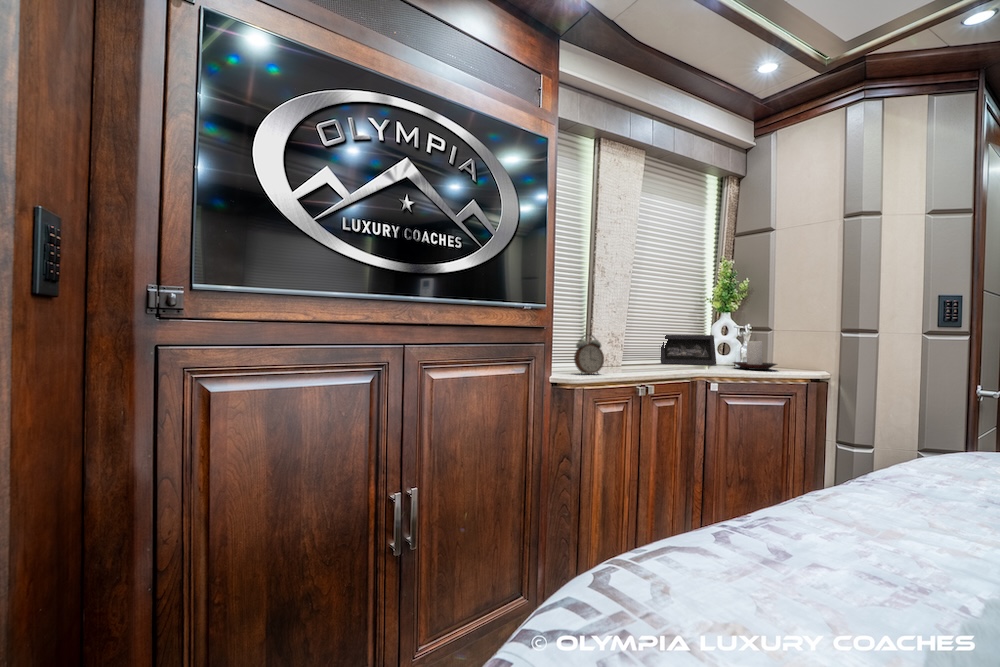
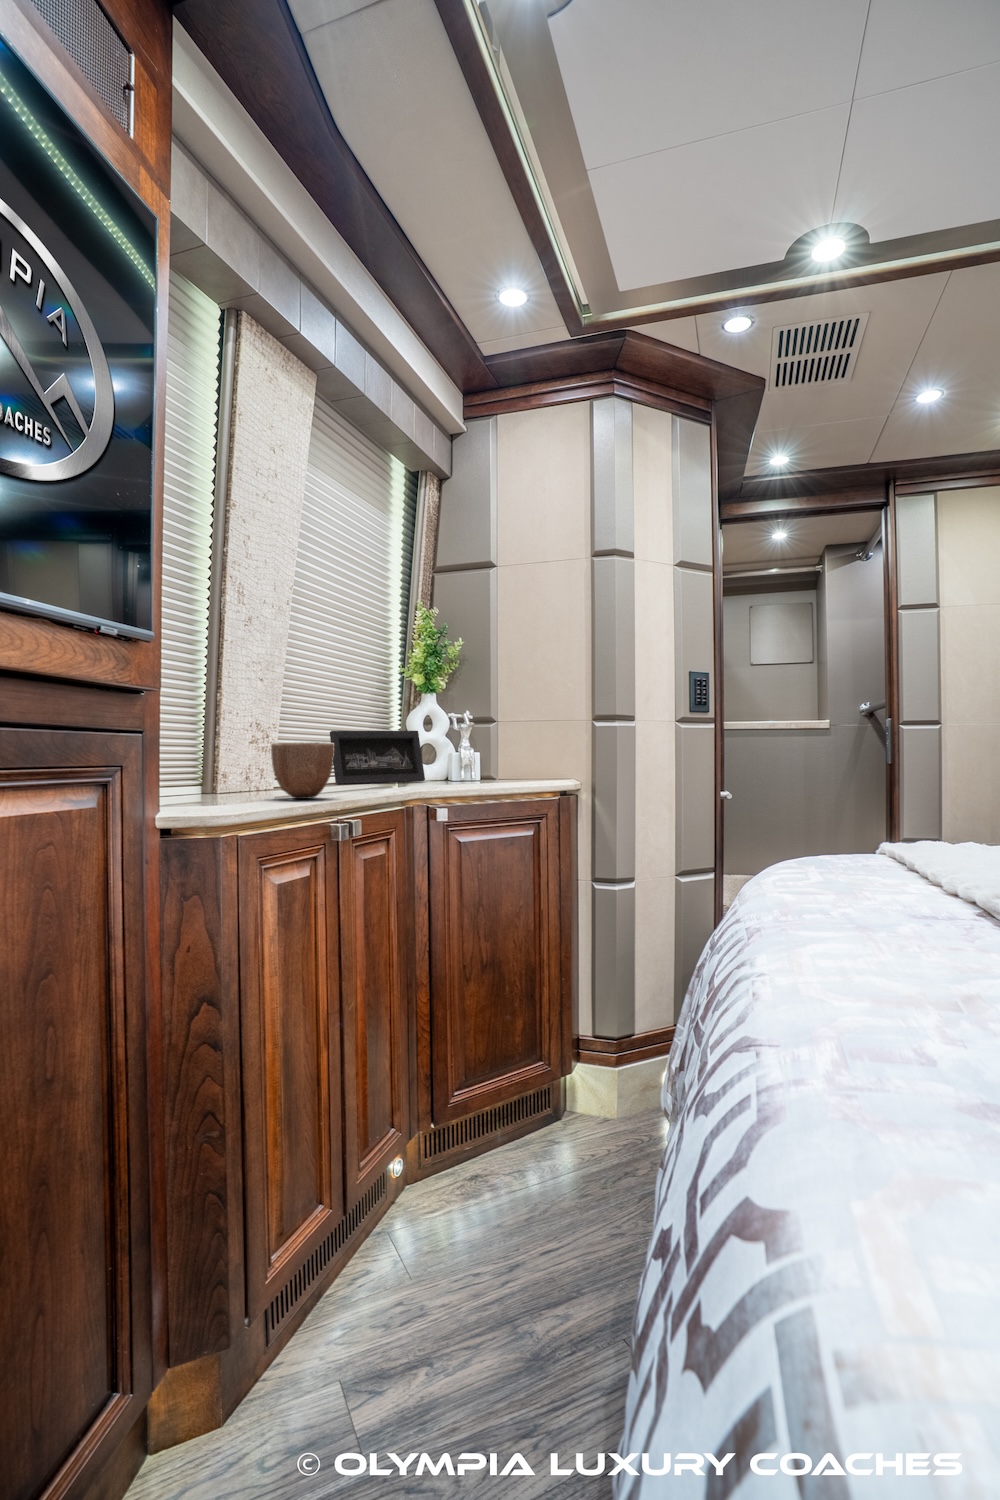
alarm clock: present [574,336,604,374] -> none [199,718,265,807]
candle holder: present [733,341,777,370] -> none [452,735,517,784]
decorative bowl: none [611,344,643,373] -> present [271,742,334,799]

